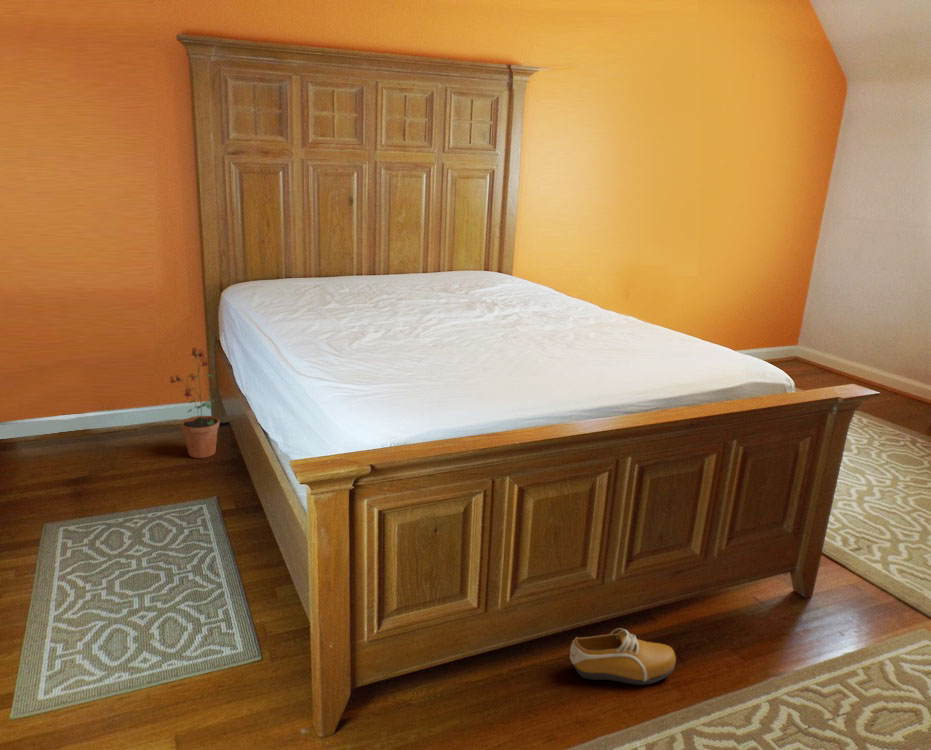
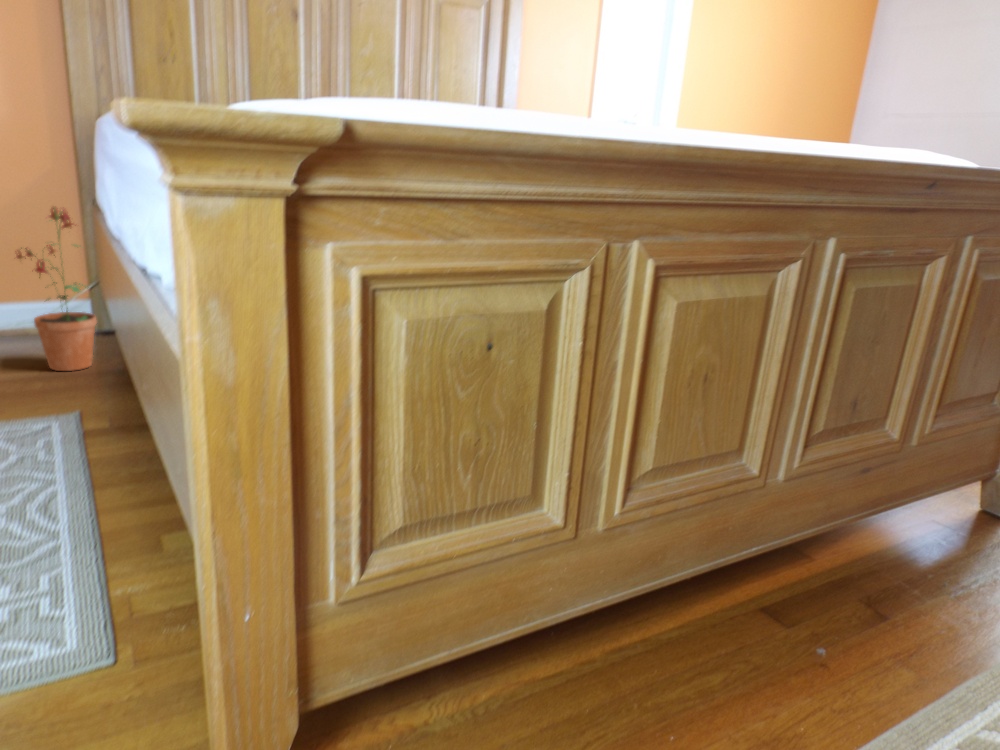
shoe: present [570,628,676,685] -> none [715,563,898,663]

